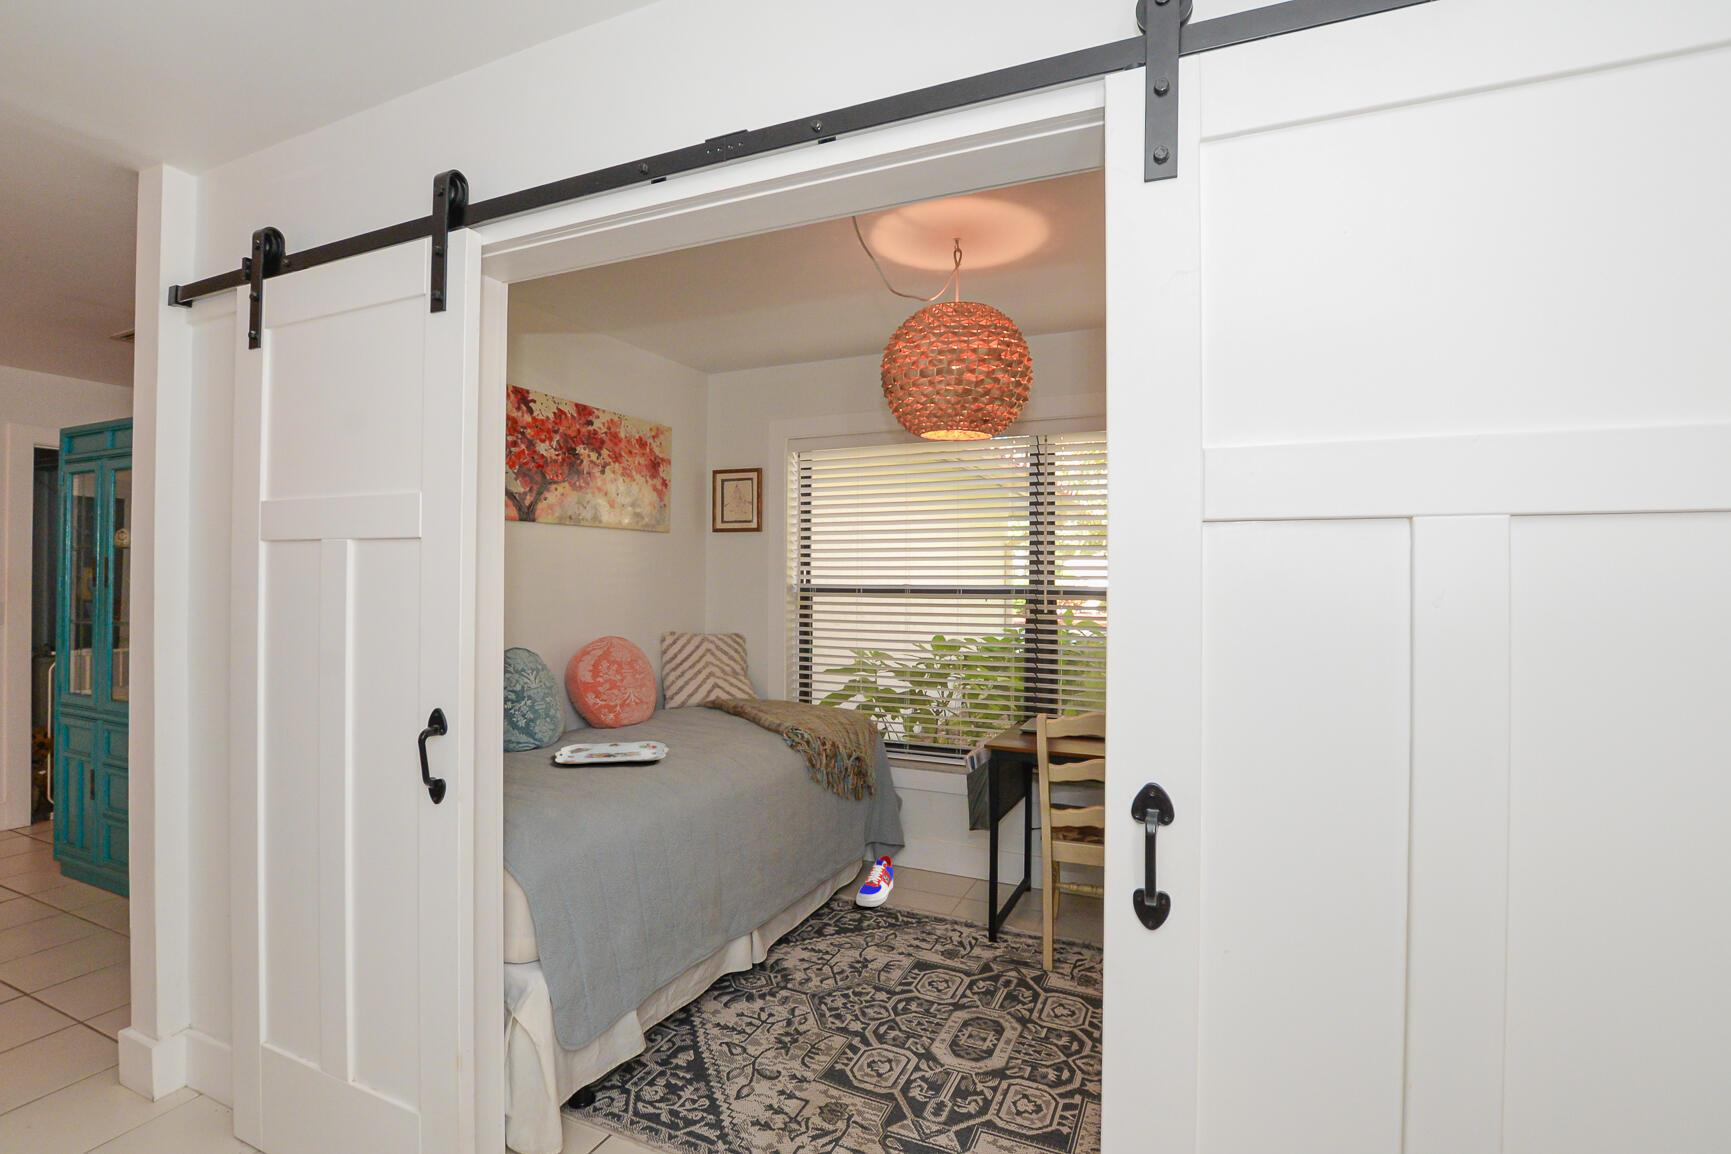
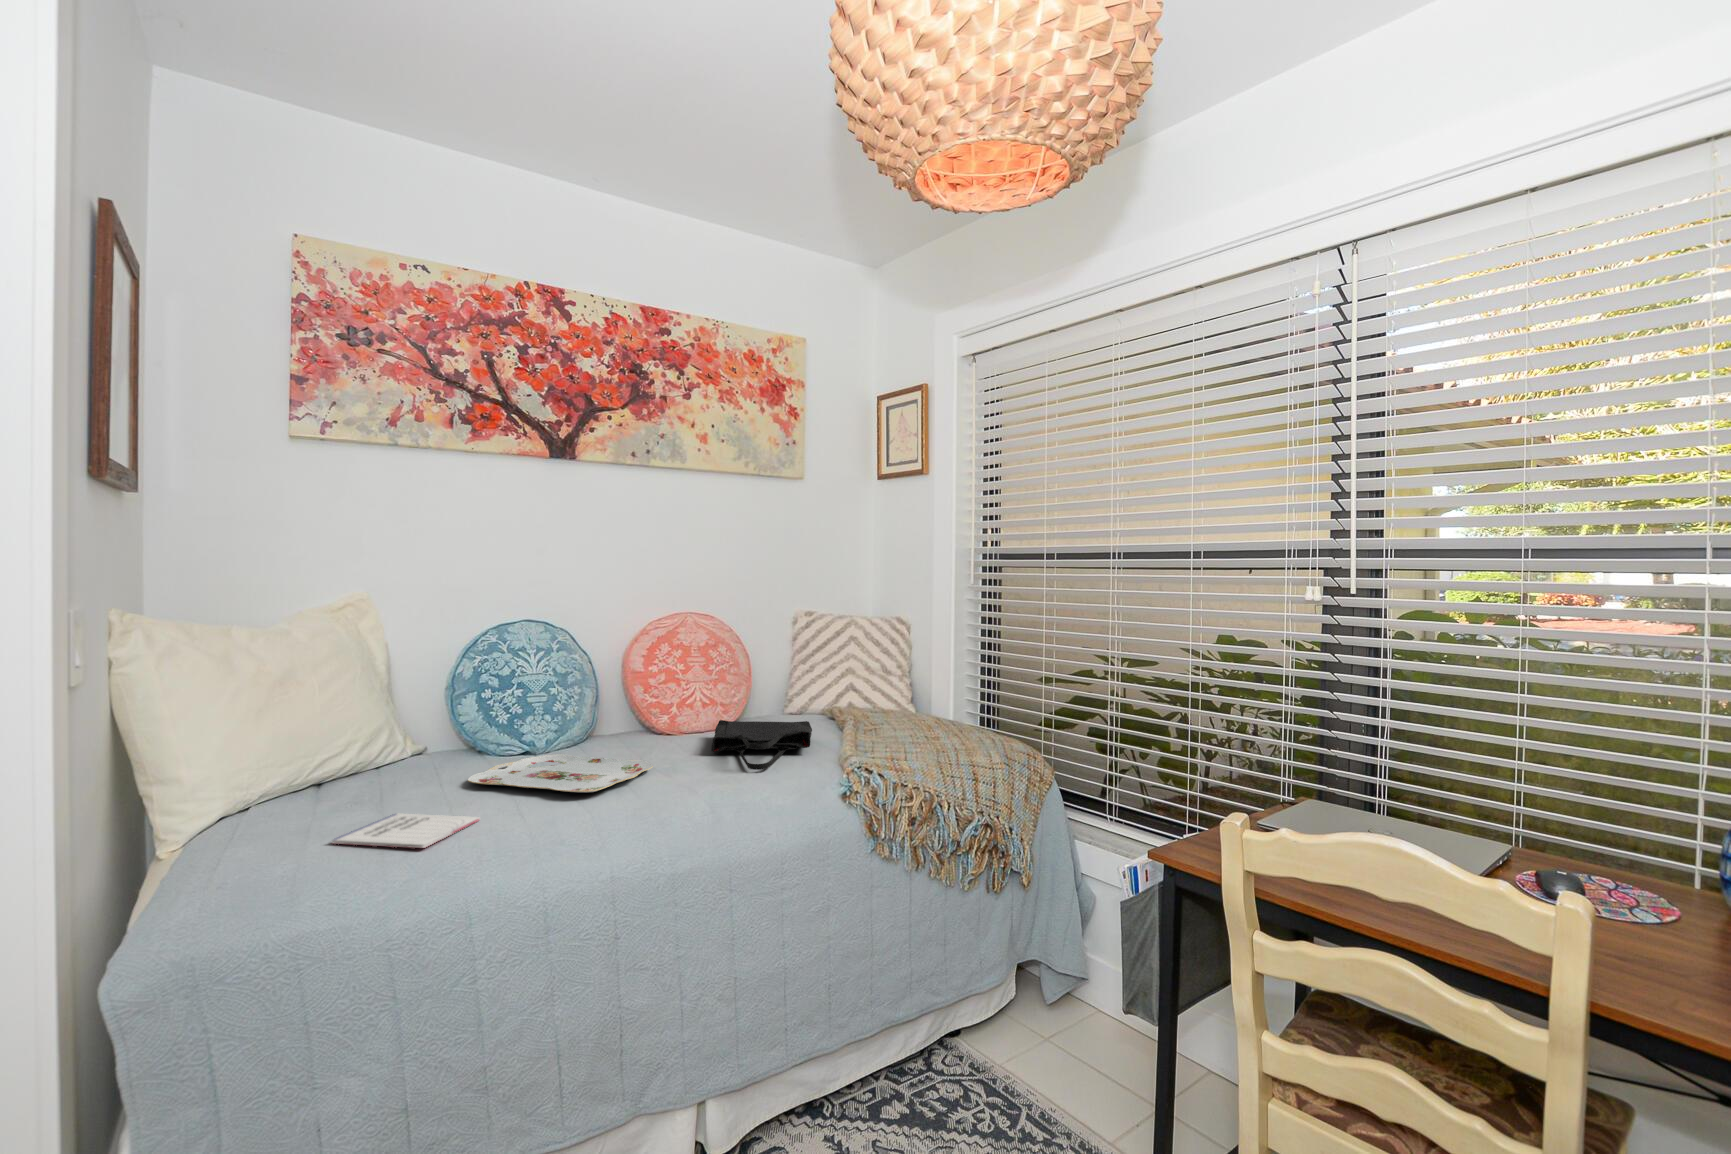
tote bag: none [661,709,740,740] -> present [712,720,812,770]
notebook: none [557,777,626,799] -> present [333,814,480,848]
sneaker: present [856,855,893,907] -> none [985,995,1076,1091]

